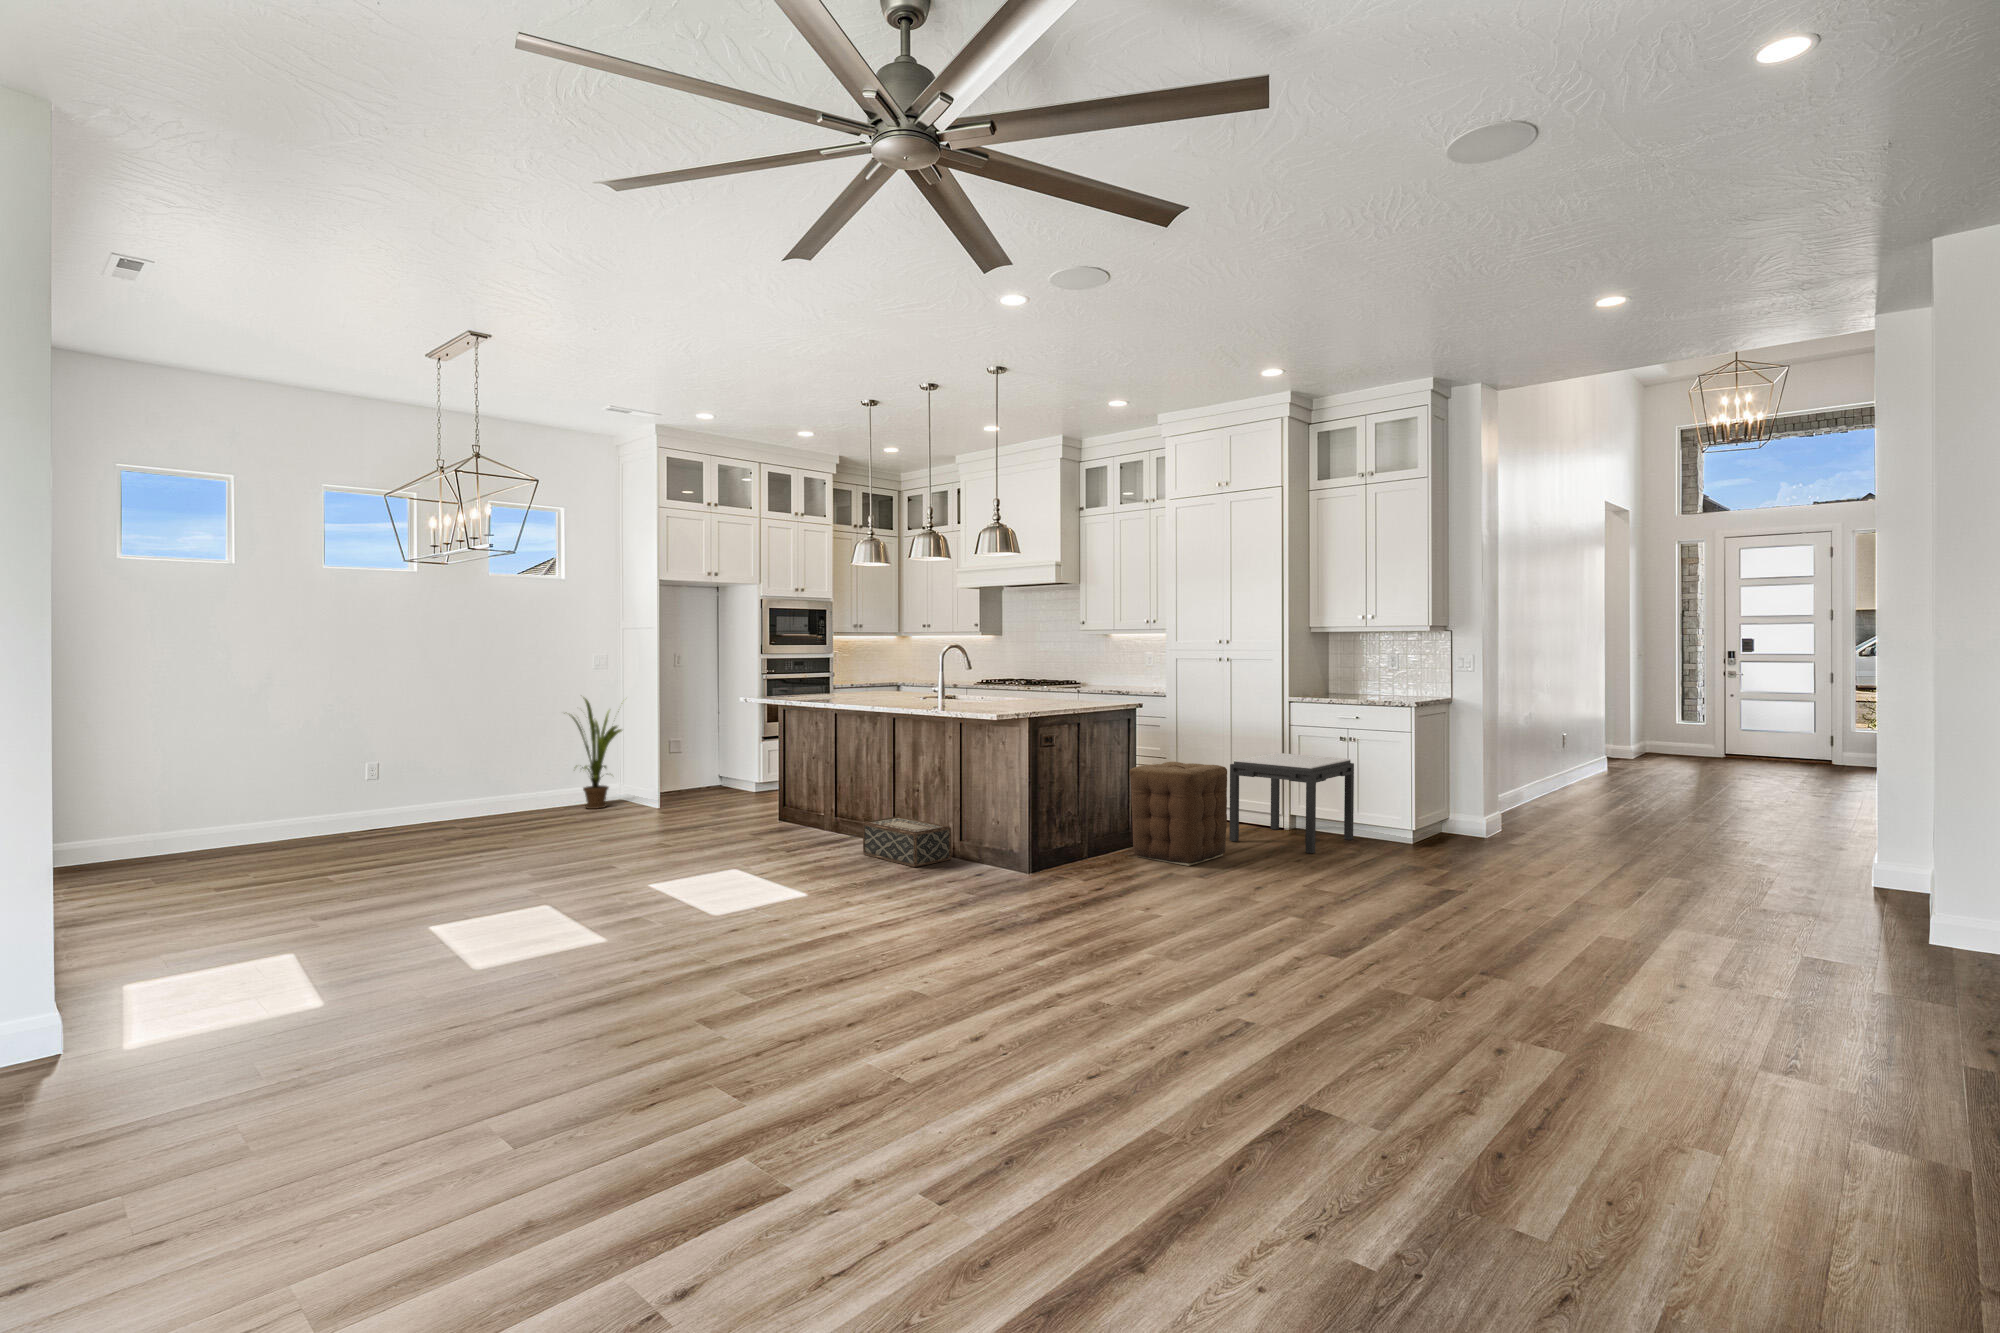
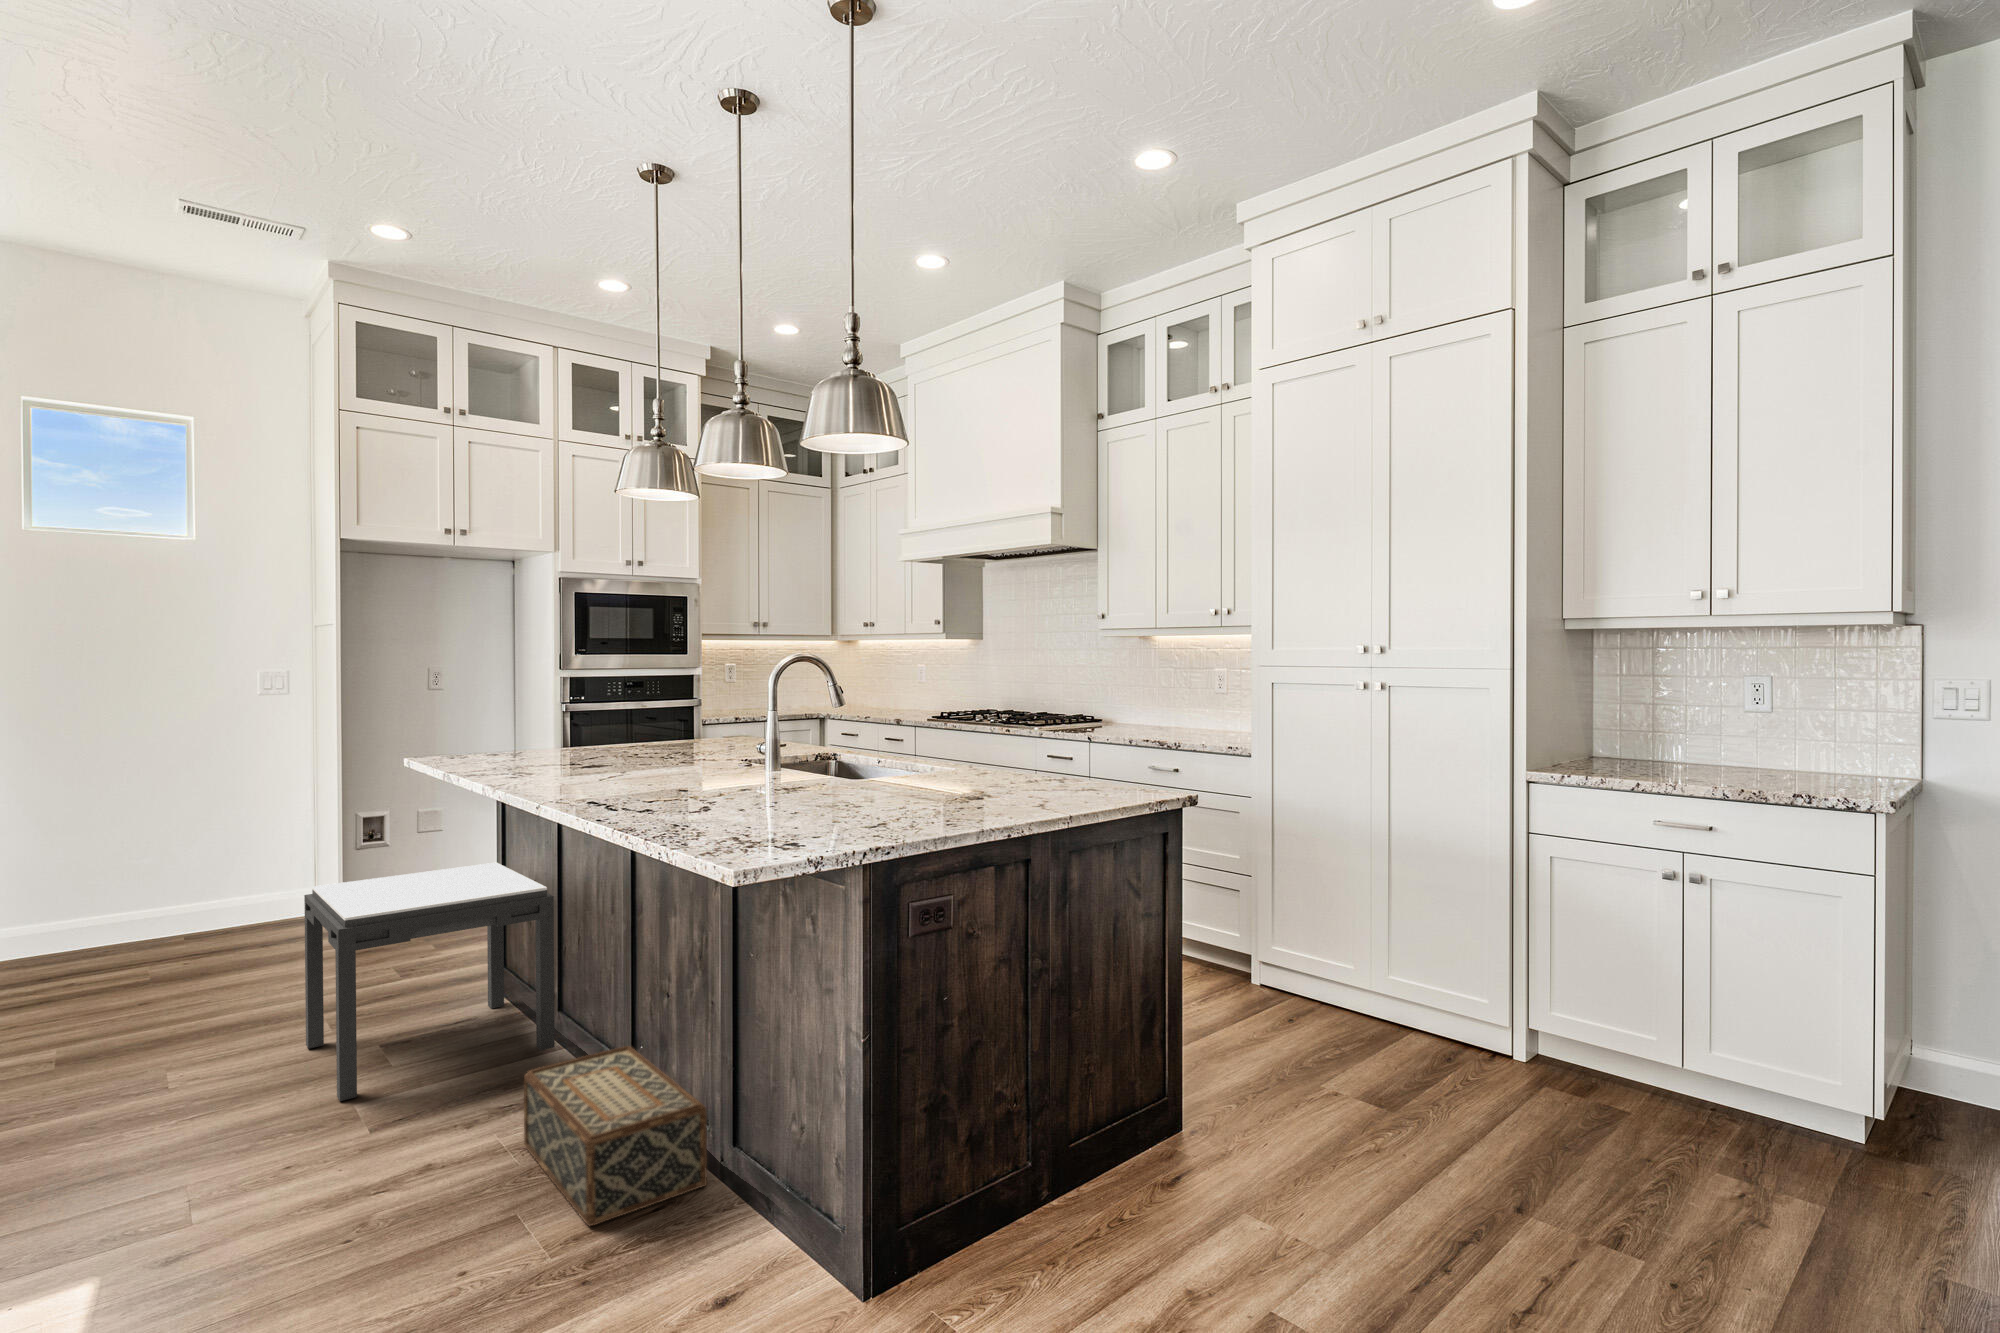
house plant: present [569,698,622,809] -> none [153,741,292,945]
side table: present [1229,753,1354,853] -> present [304,862,555,1101]
ottoman: present [1130,762,1227,866] -> none [1152,937,1404,1258]

